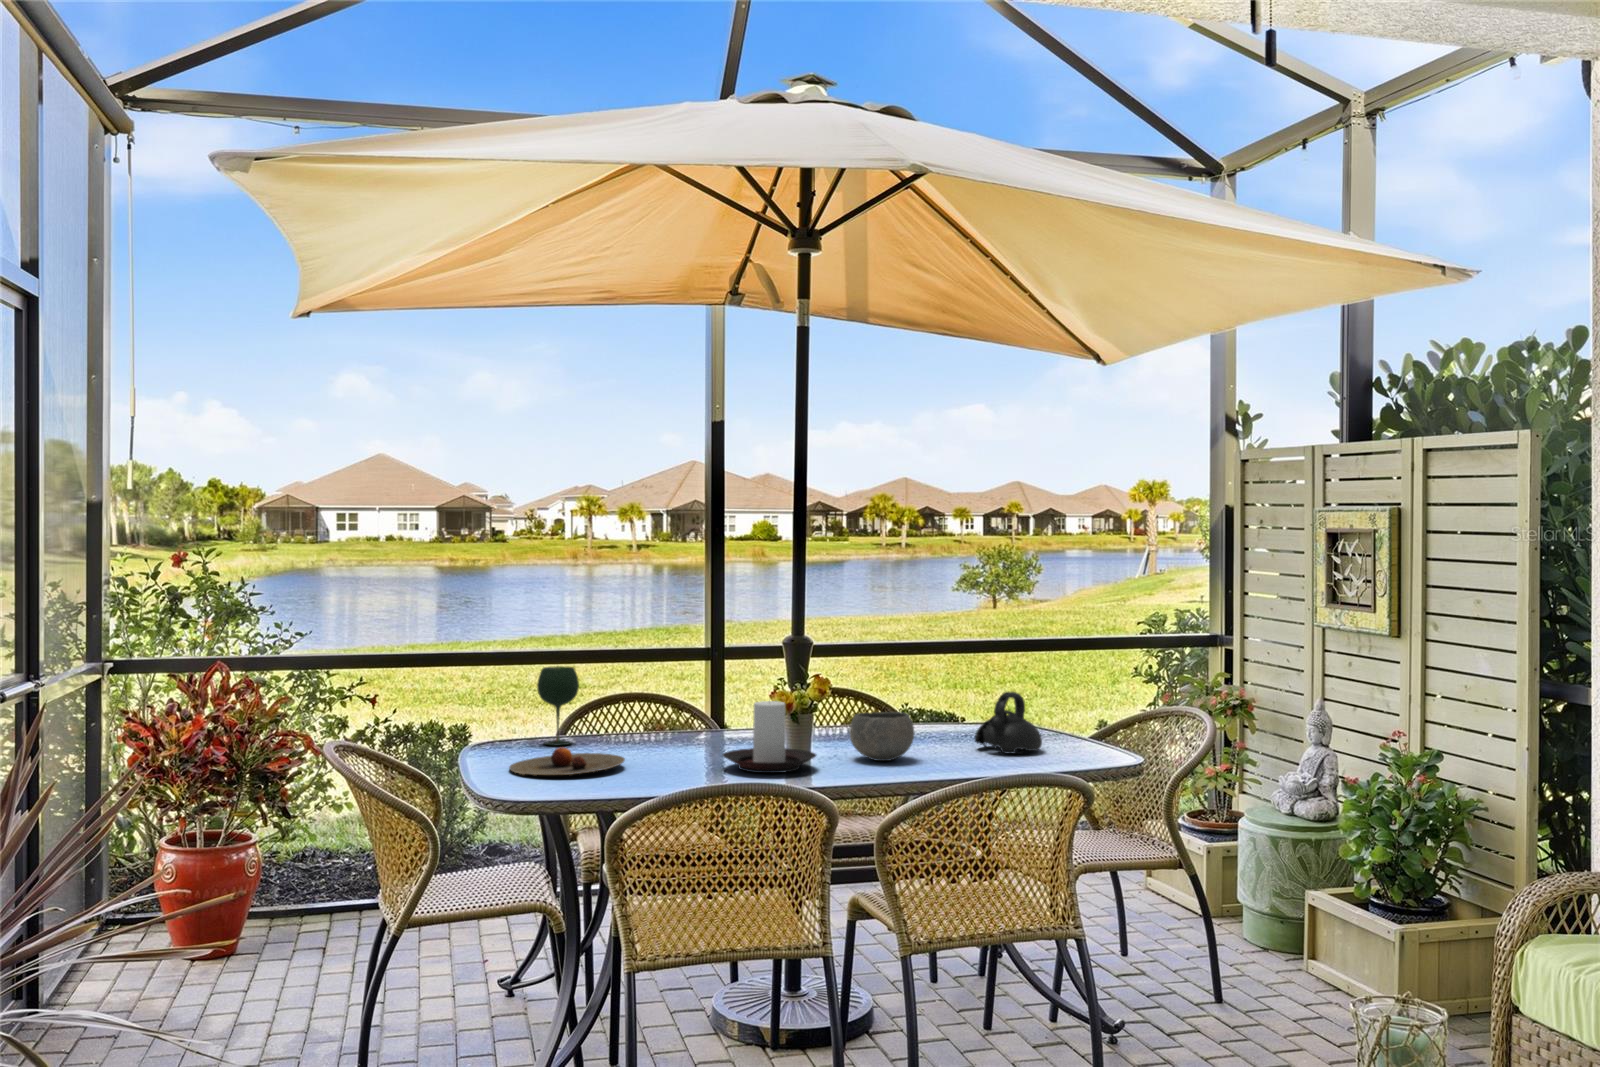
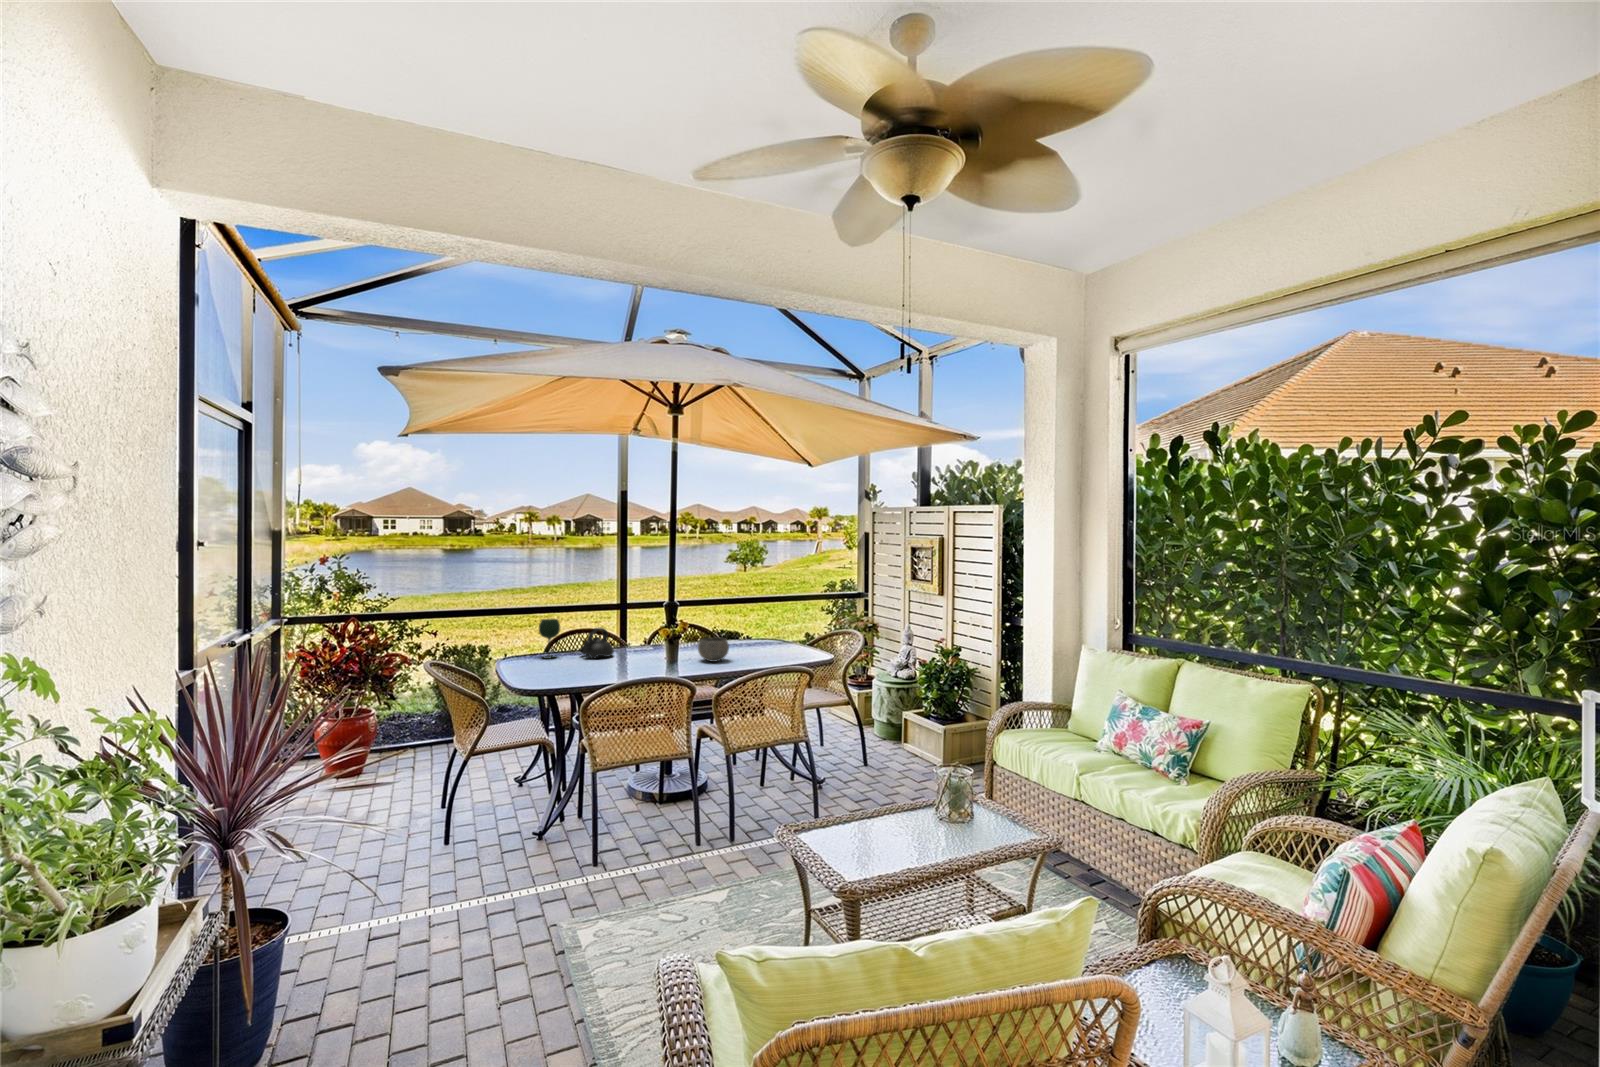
teapot: present [975,692,1042,754] -> present [580,627,614,659]
candle holder: present [722,701,816,773] -> none [637,633,683,670]
plate: present [509,747,625,775] -> none [528,660,588,675]

